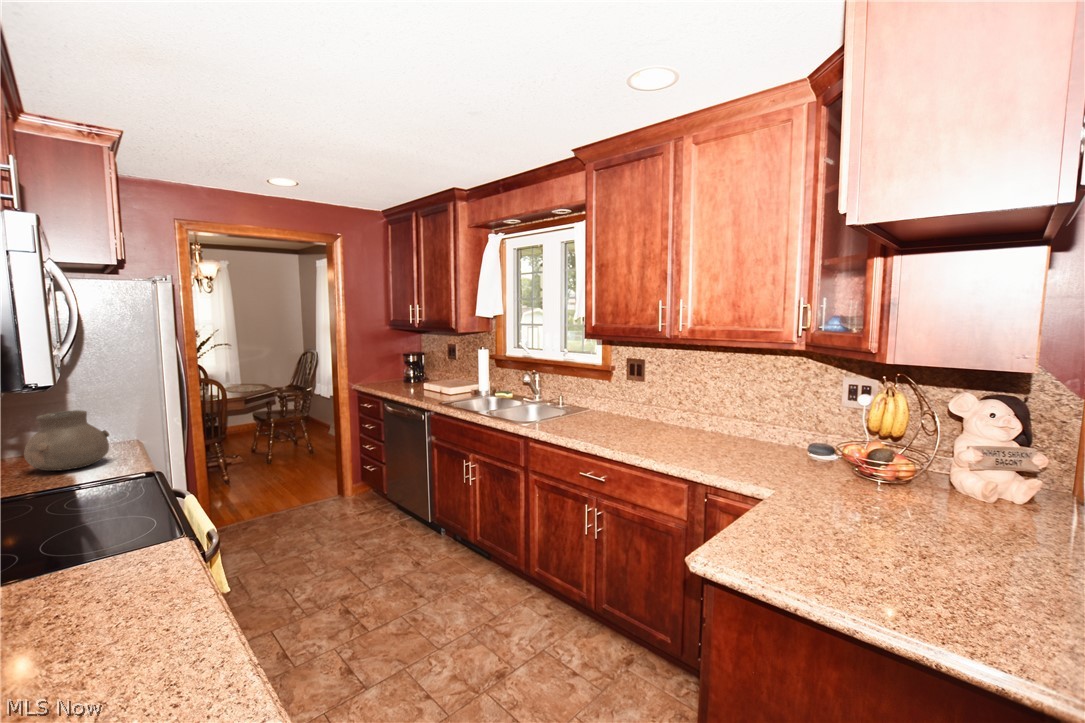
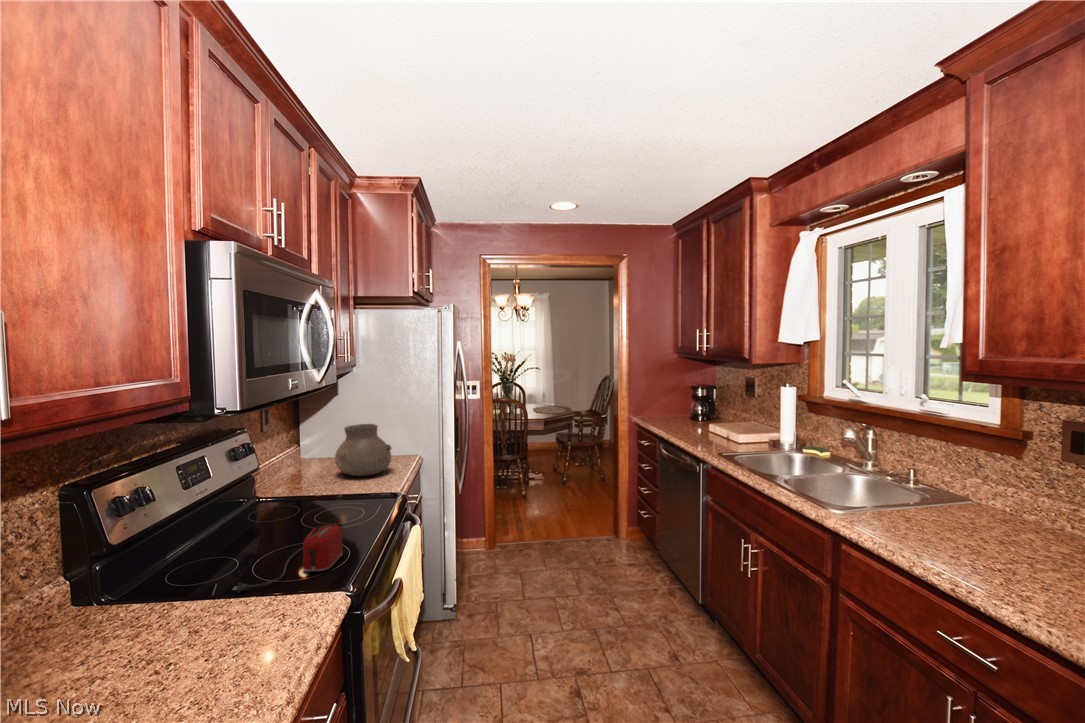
toaster: none [34,498,140,575] -> present [233,525,343,593]

